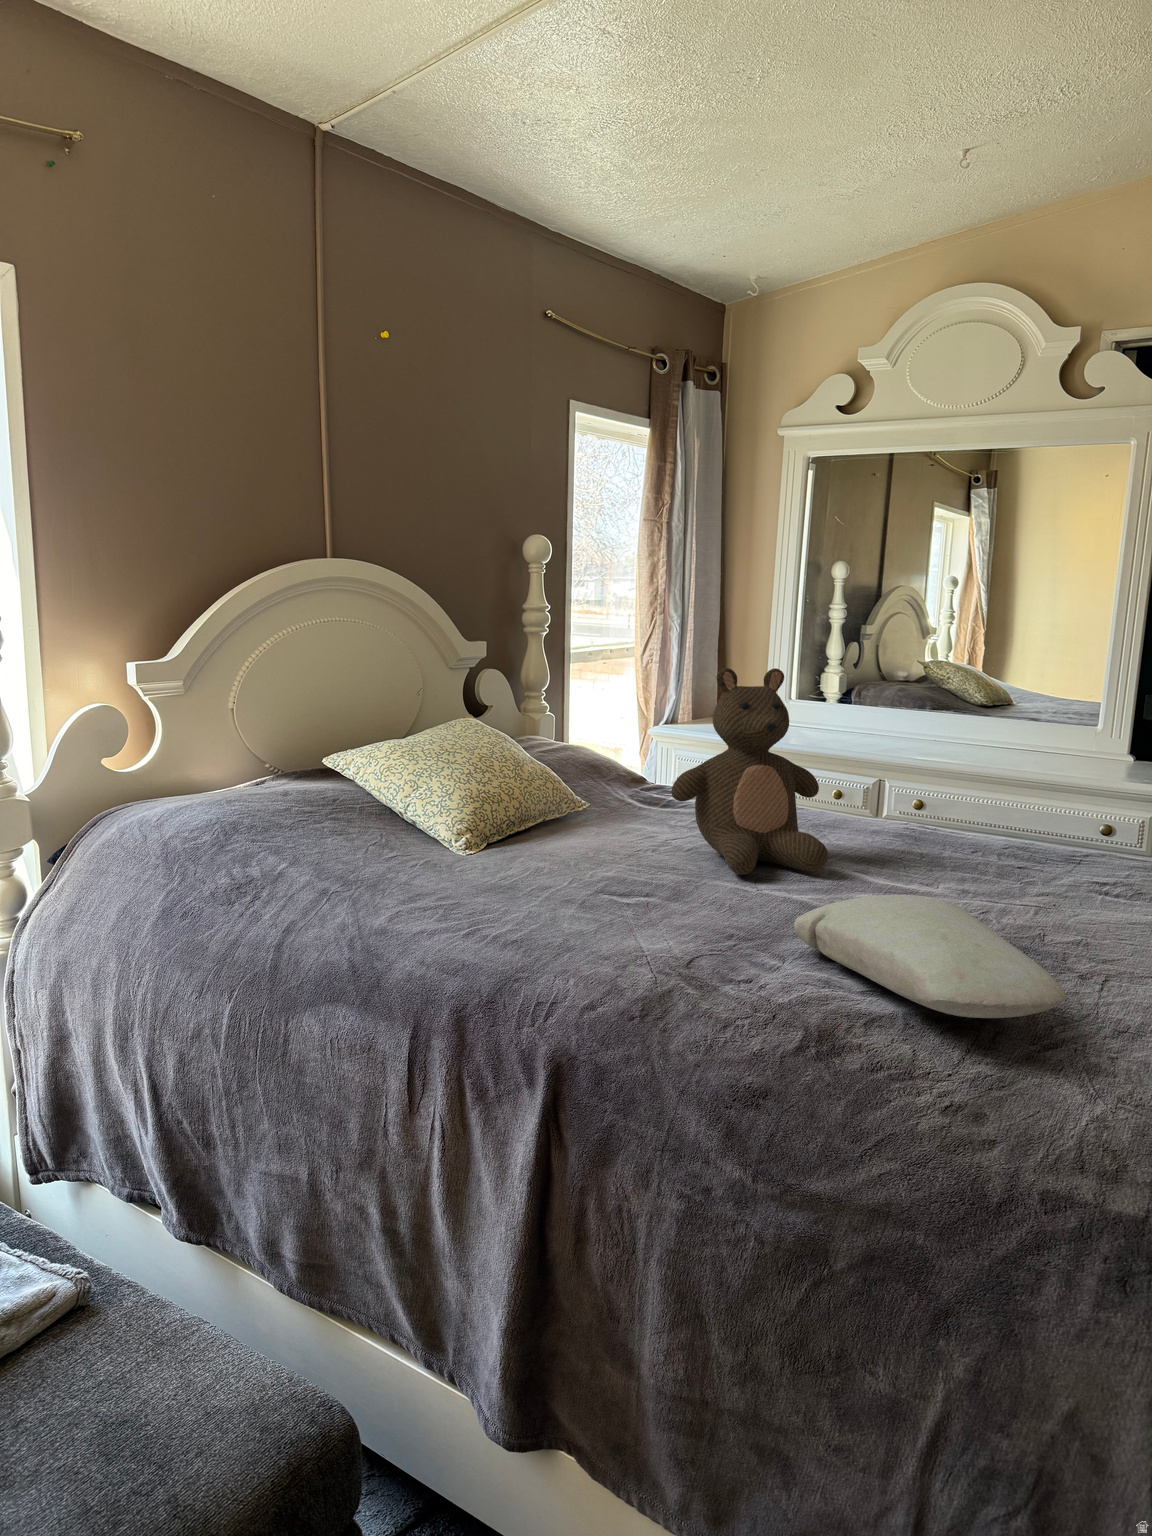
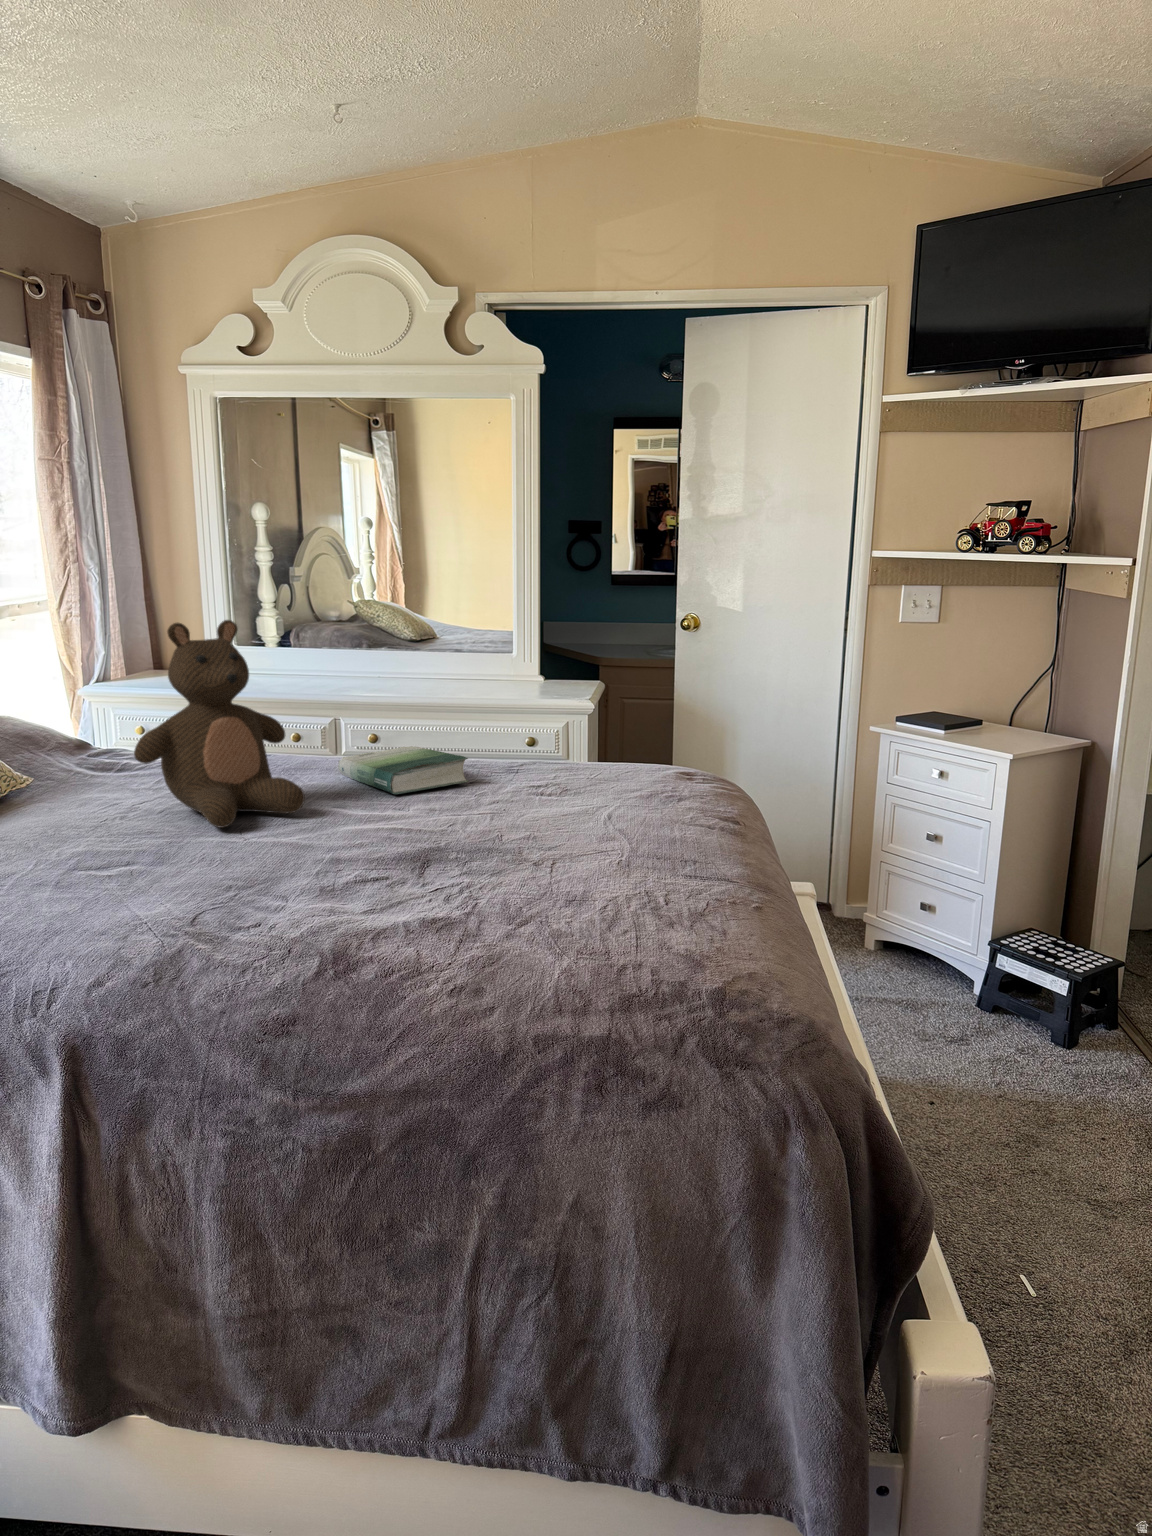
book: none [872,819,1021,869] -> present [338,746,469,794]
pillow: present [794,895,1067,1018] -> none [290,819,528,913]

